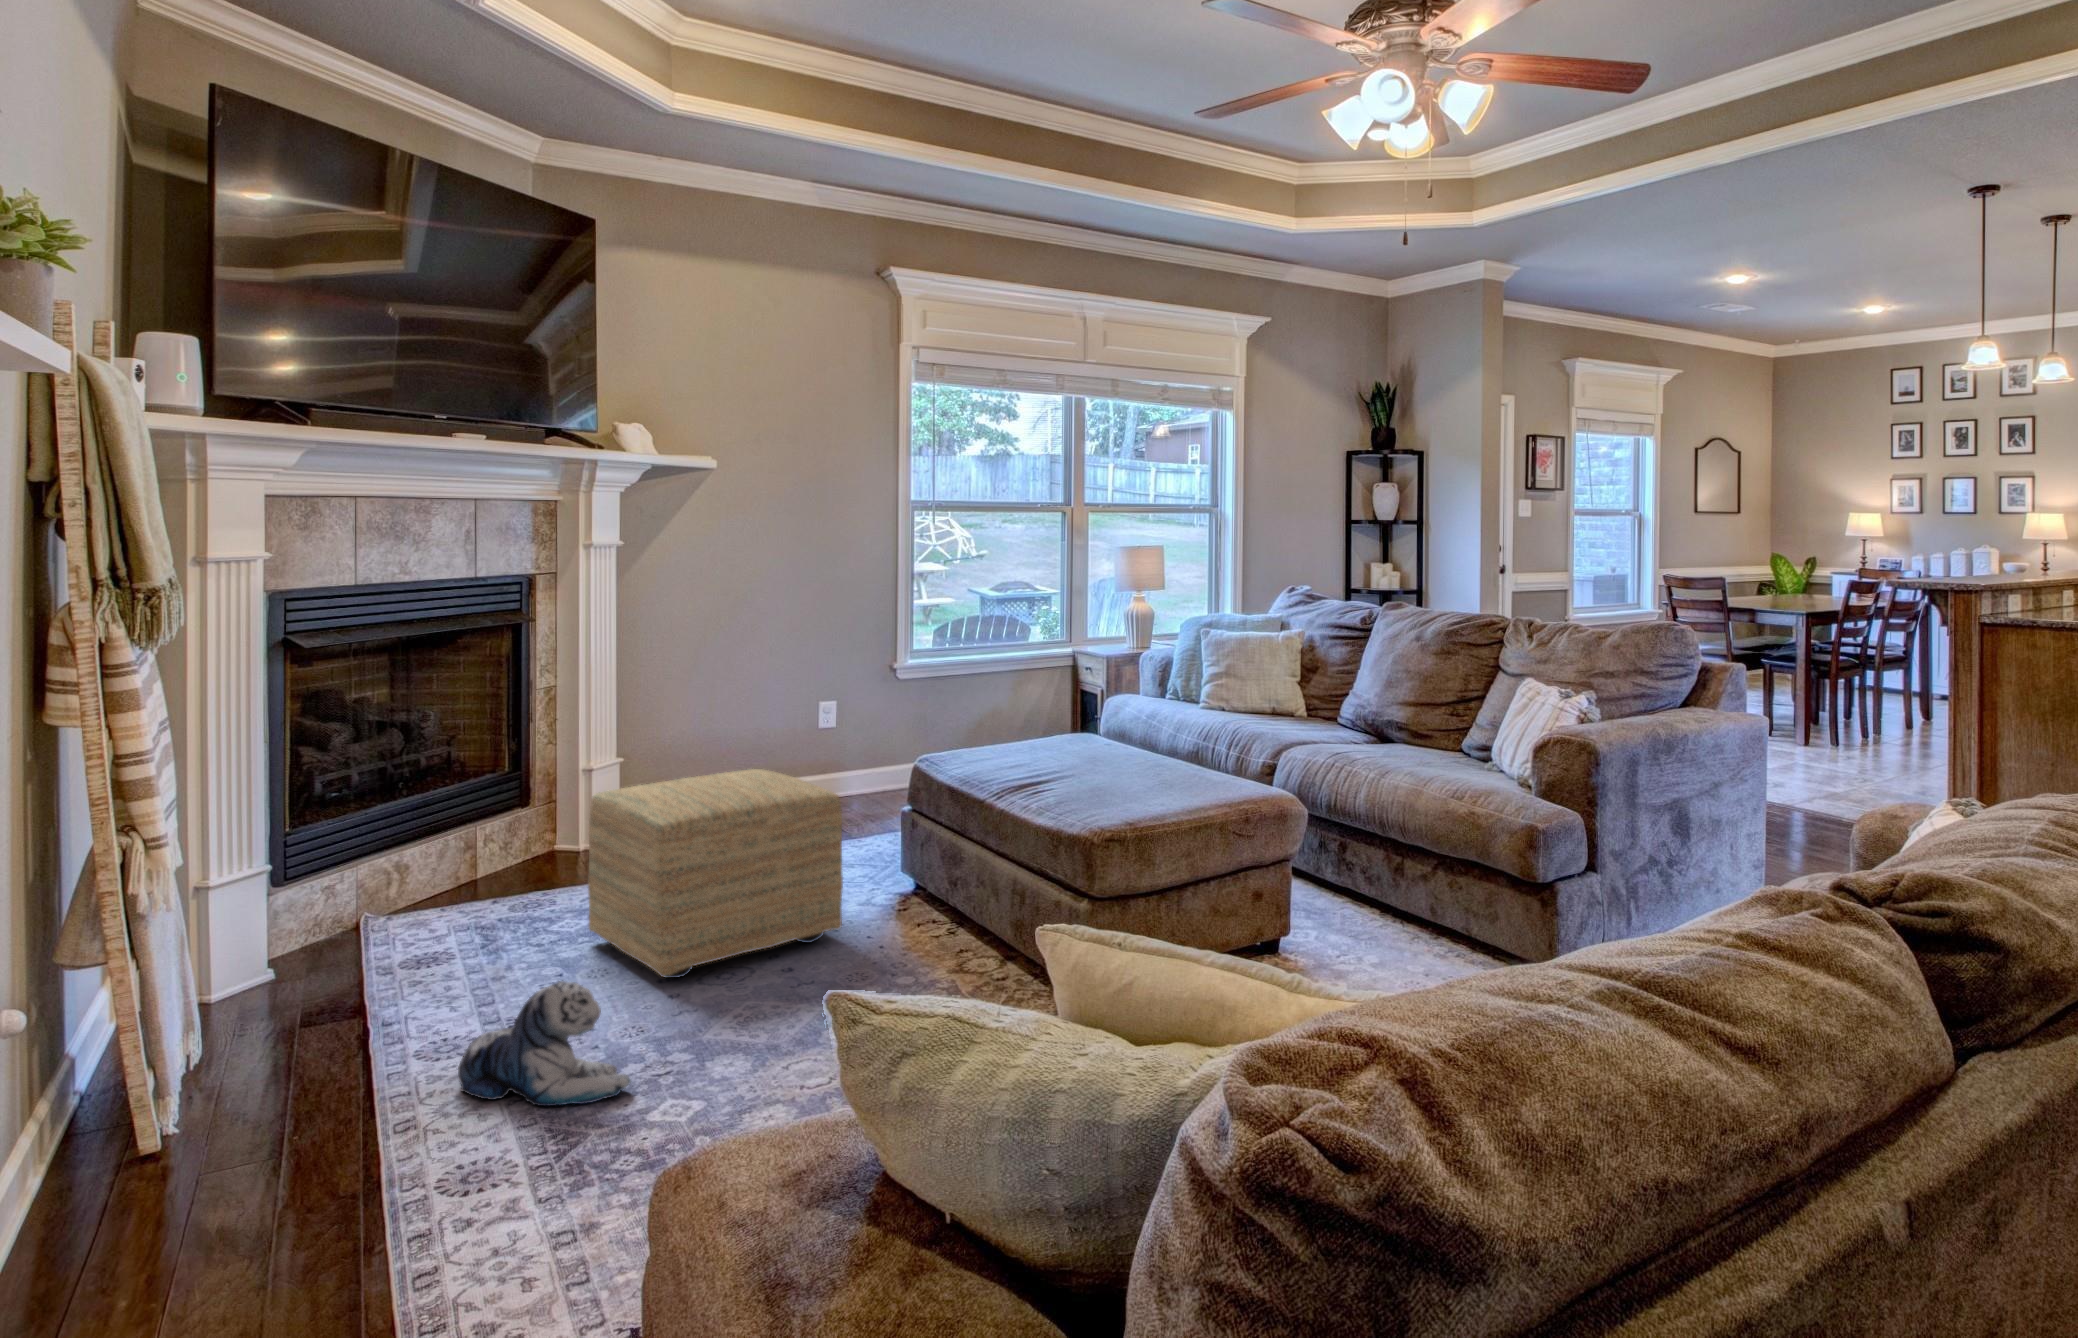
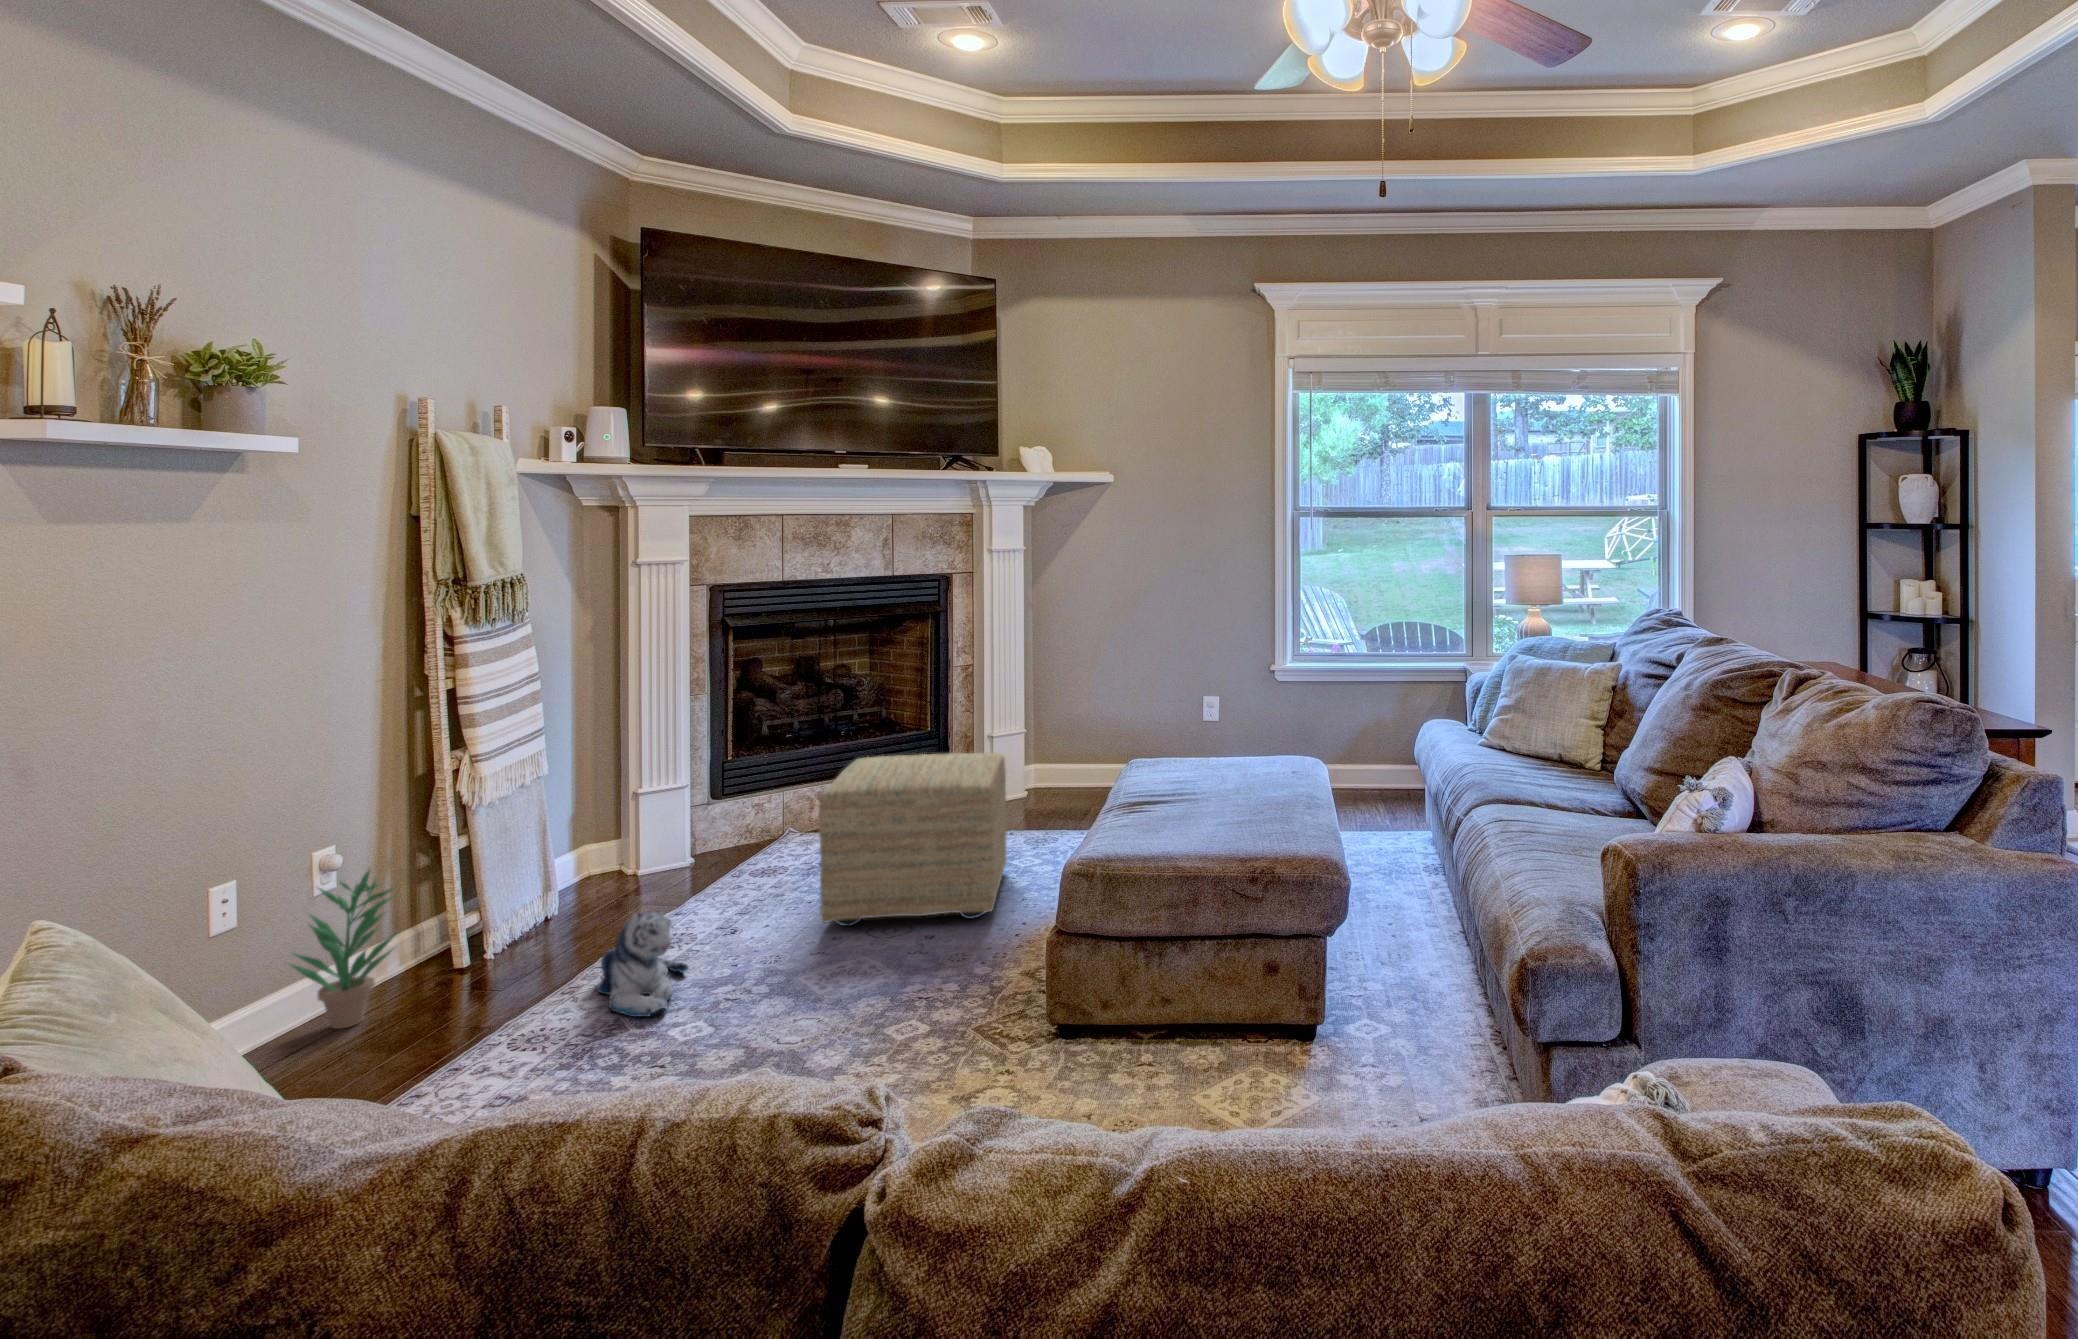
potted plant: none [44,991,214,1241] -> present [289,870,399,1029]

